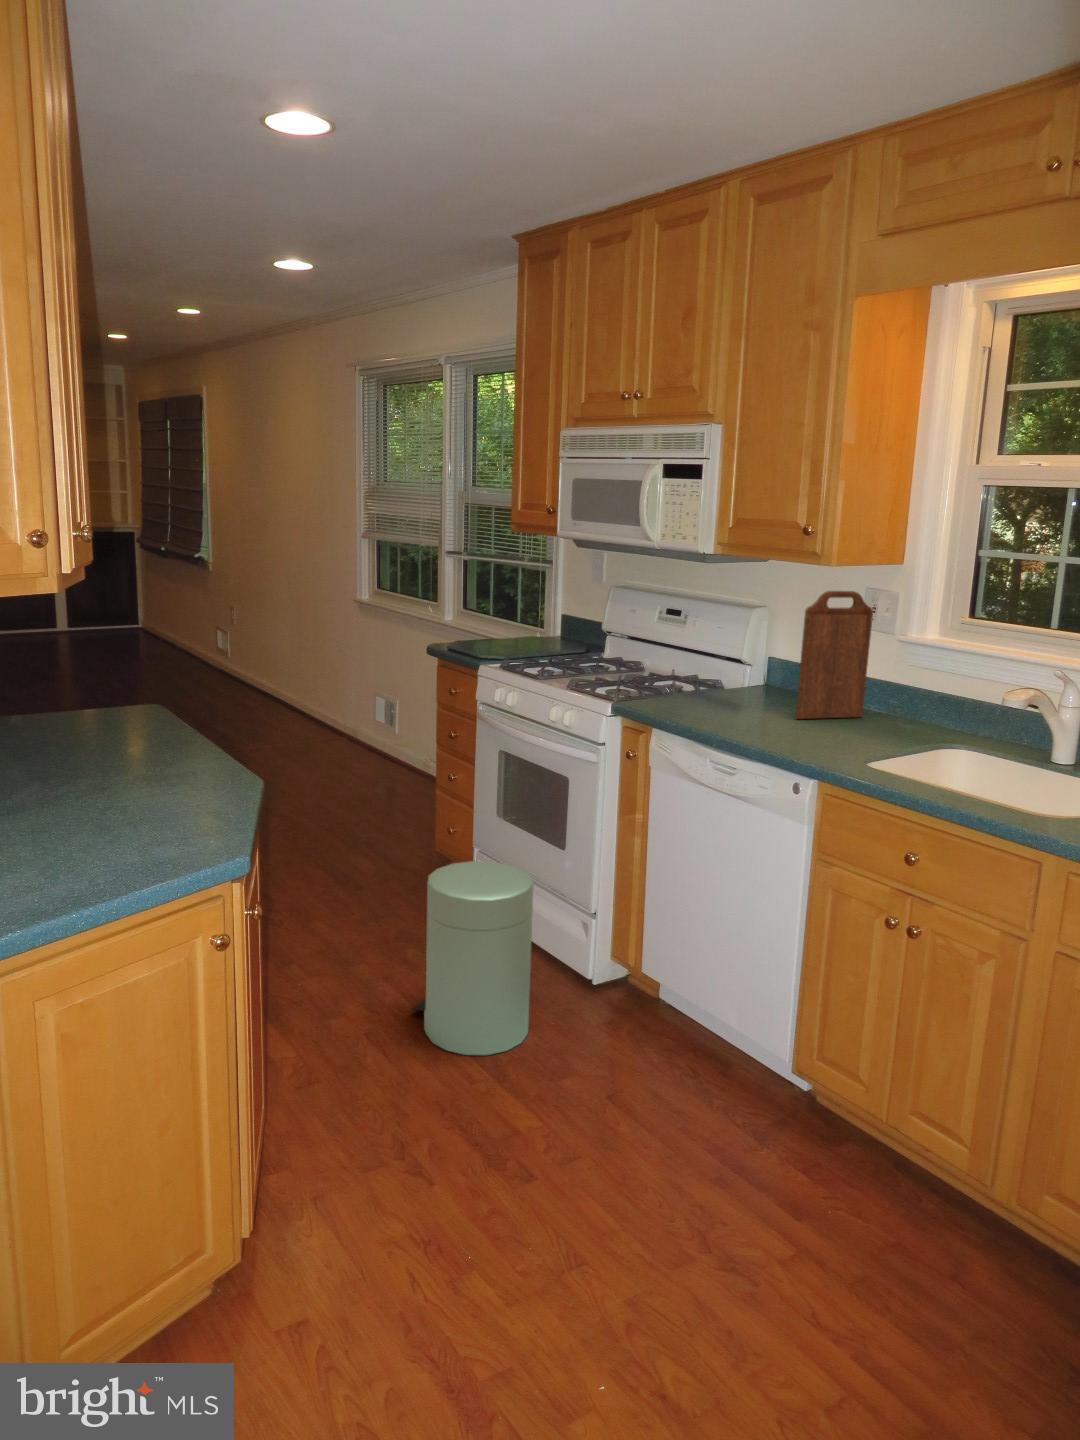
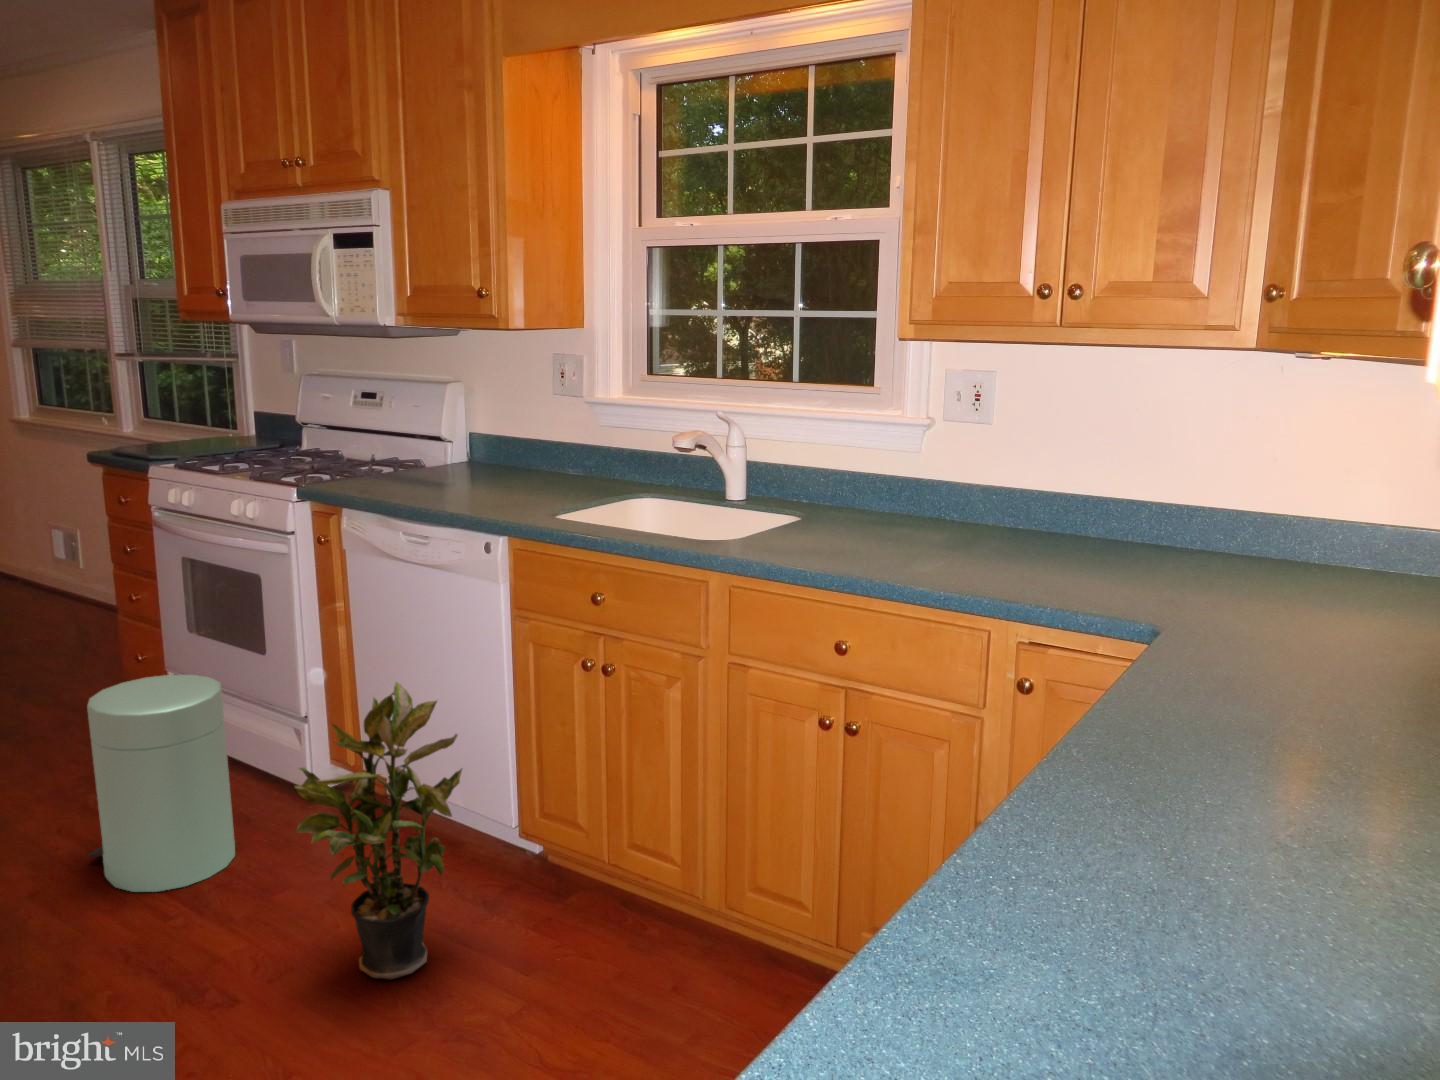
cutting board: present [796,591,873,719] -> none [490,355,560,486]
potted plant: none [602,915,758,1198] -> present [295,683,462,980]

